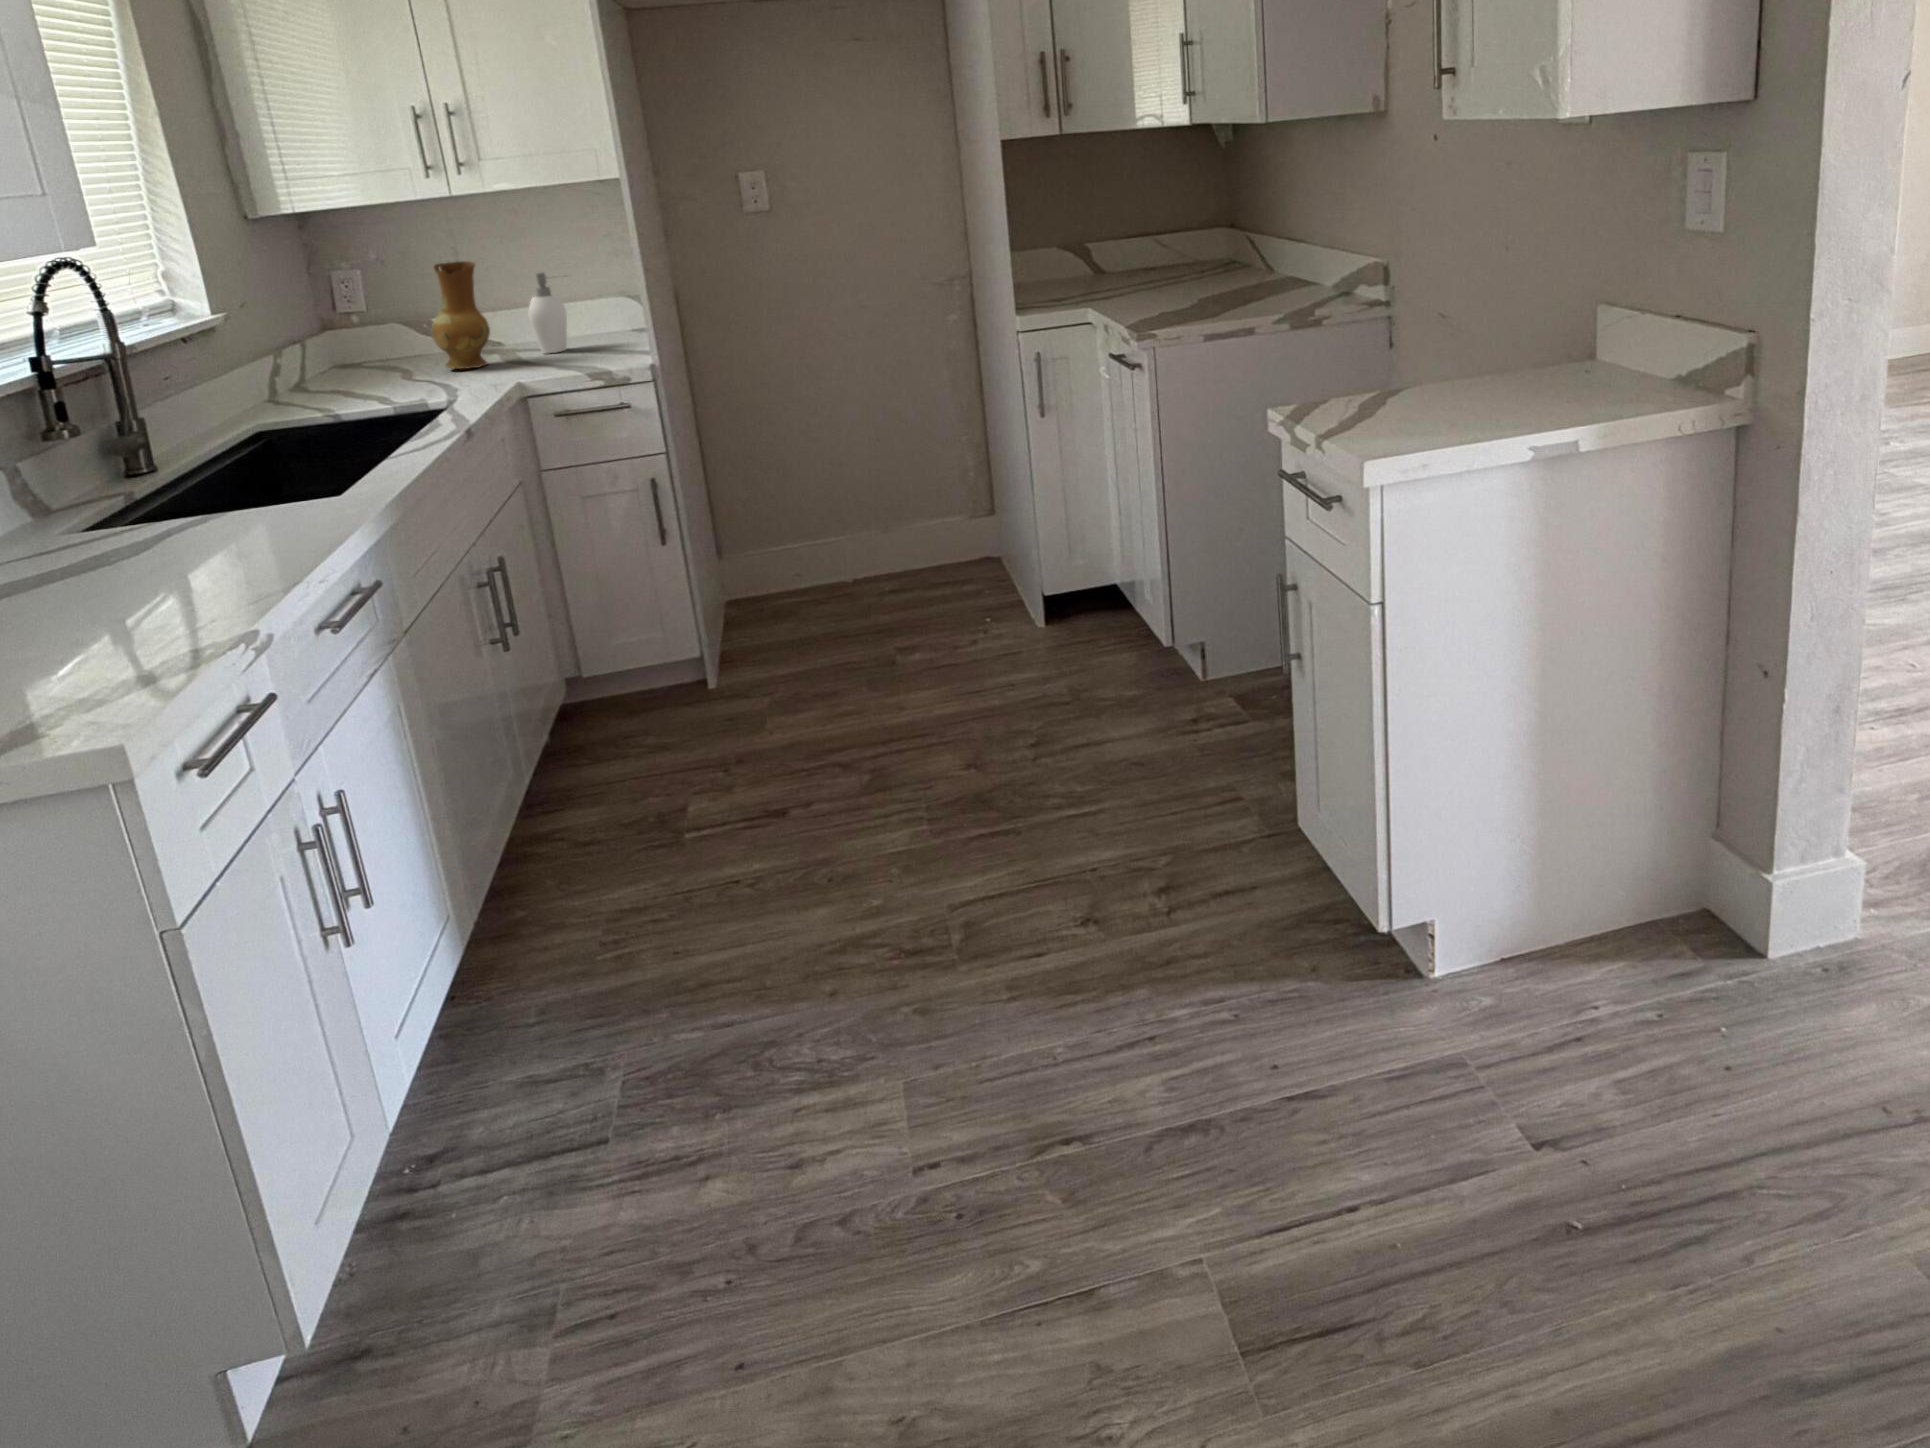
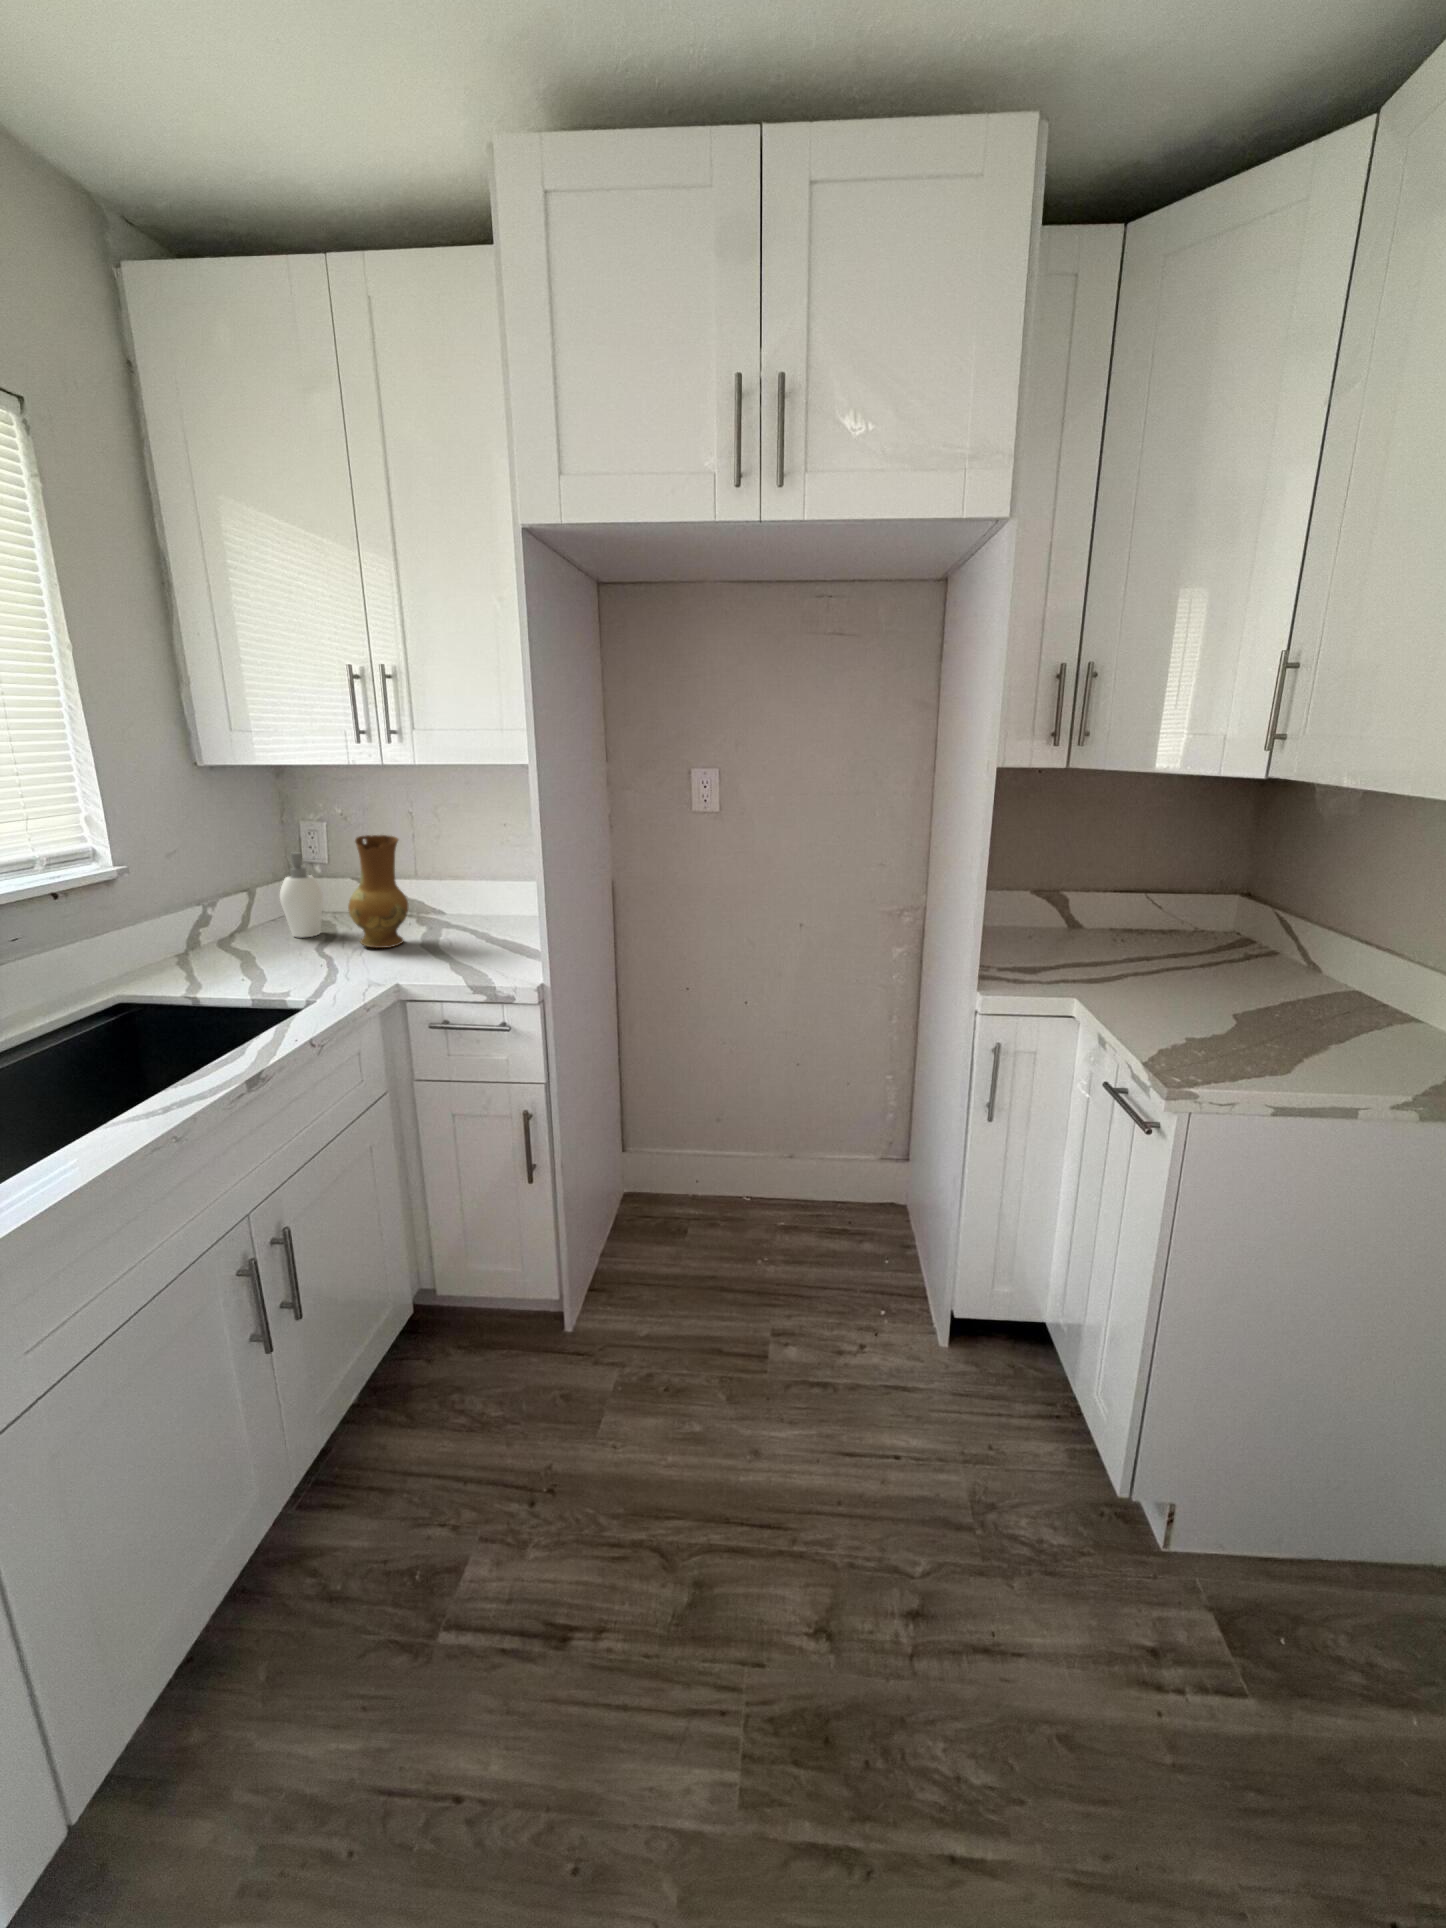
soap dispenser: present [529,272,567,353] -> present [280,852,323,937]

